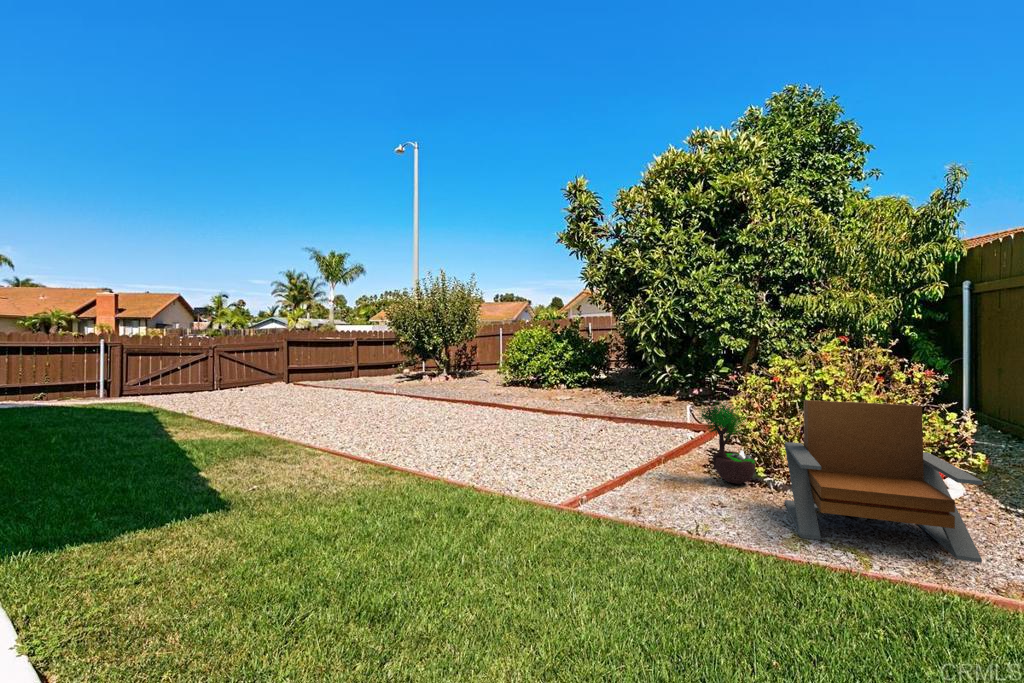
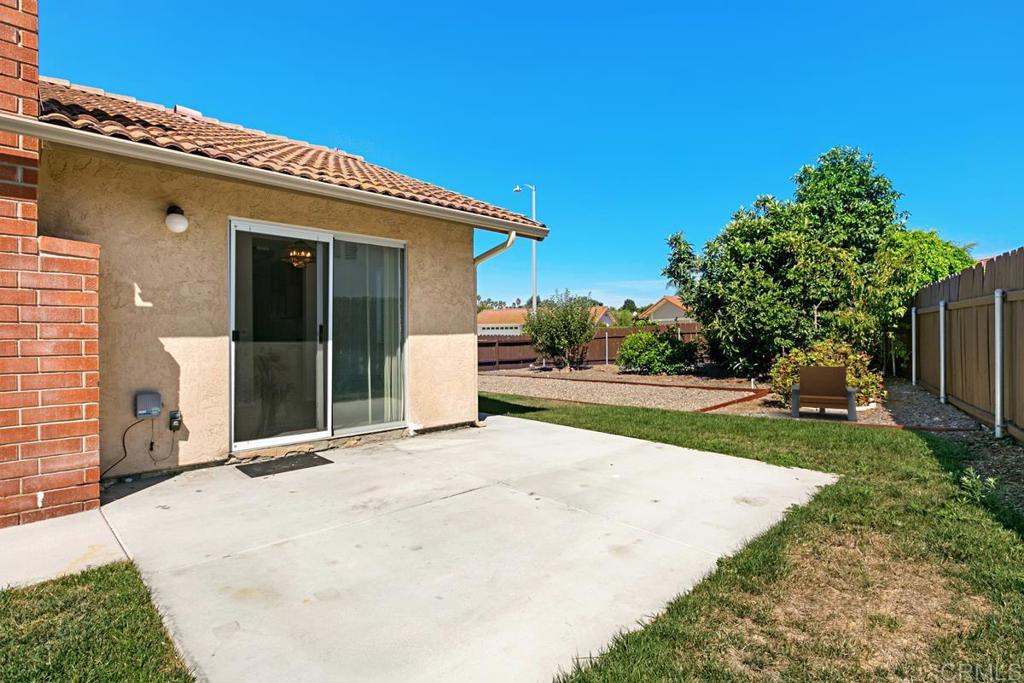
potted tree: present [698,396,755,484] -> none [753,367,781,408]

